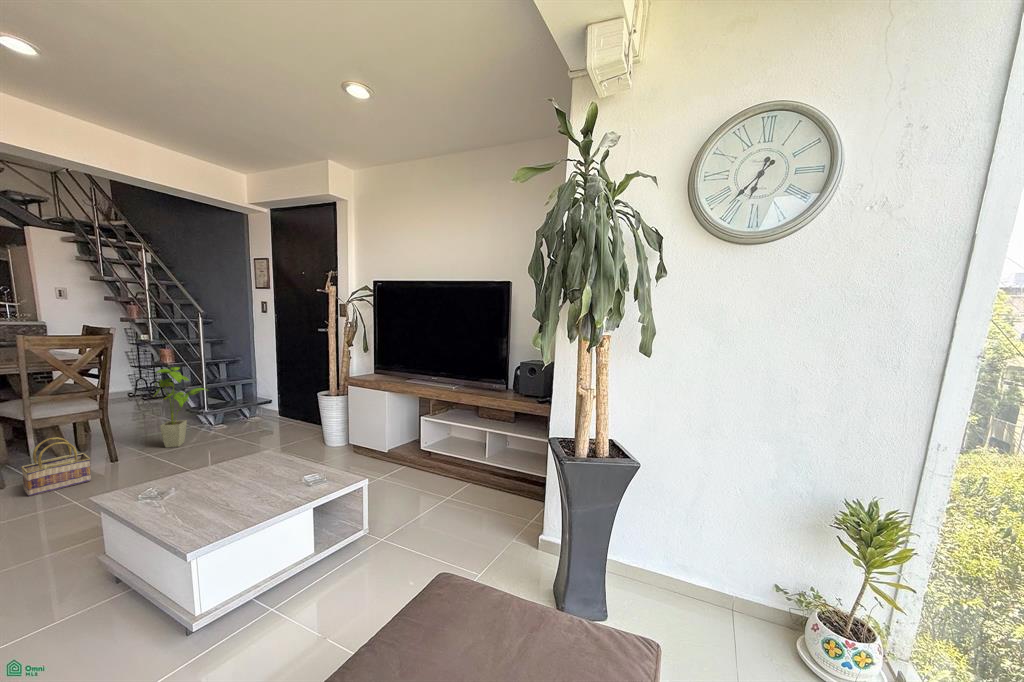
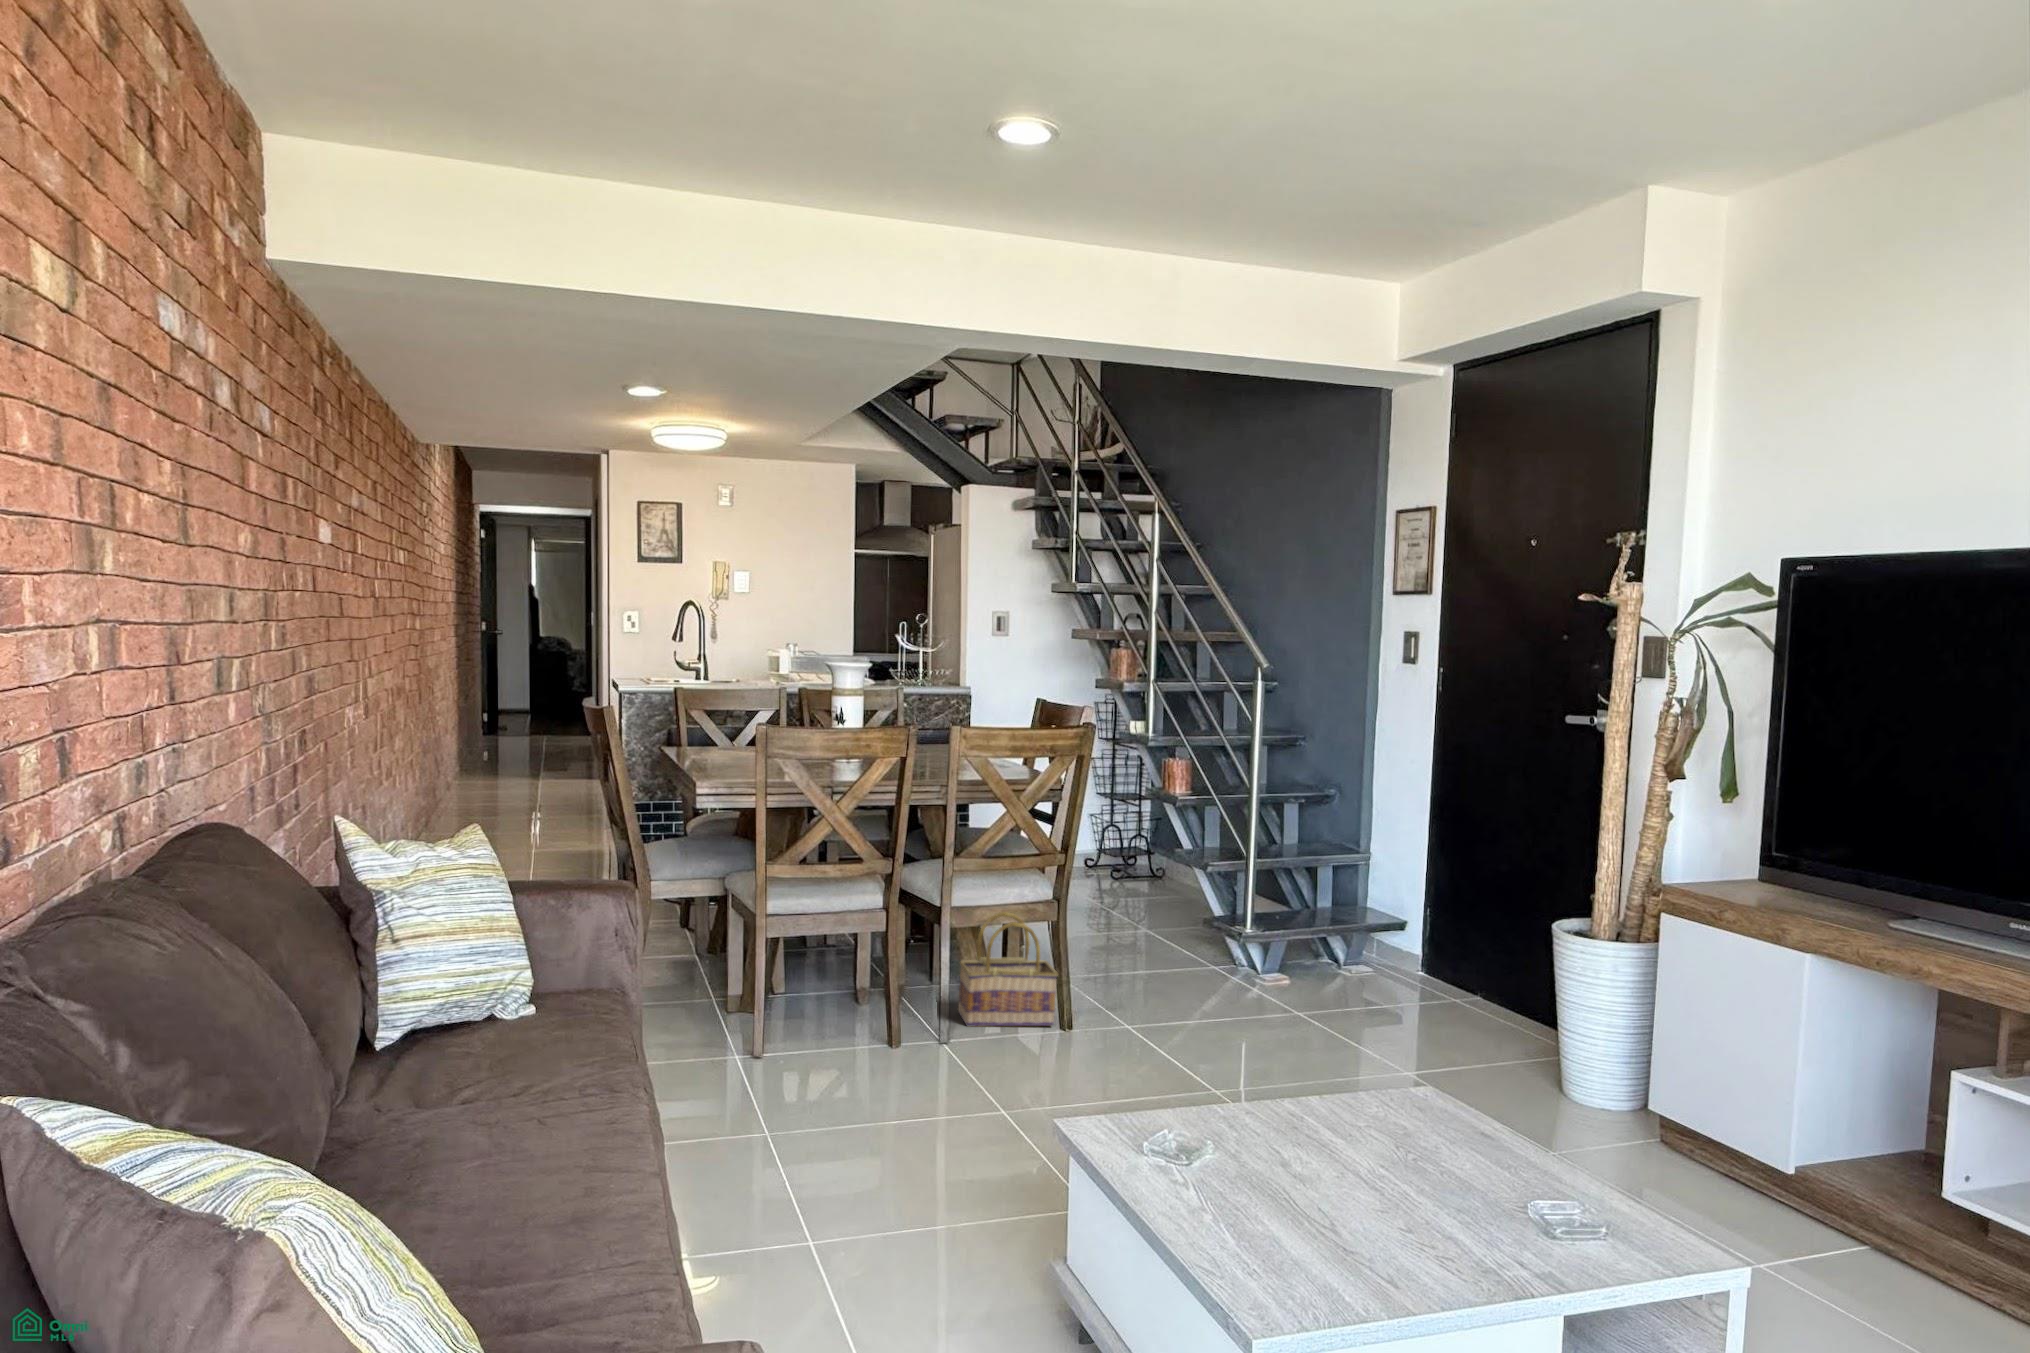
house plant: present [154,367,206,448] -> none [1161,792,1274,1000]

